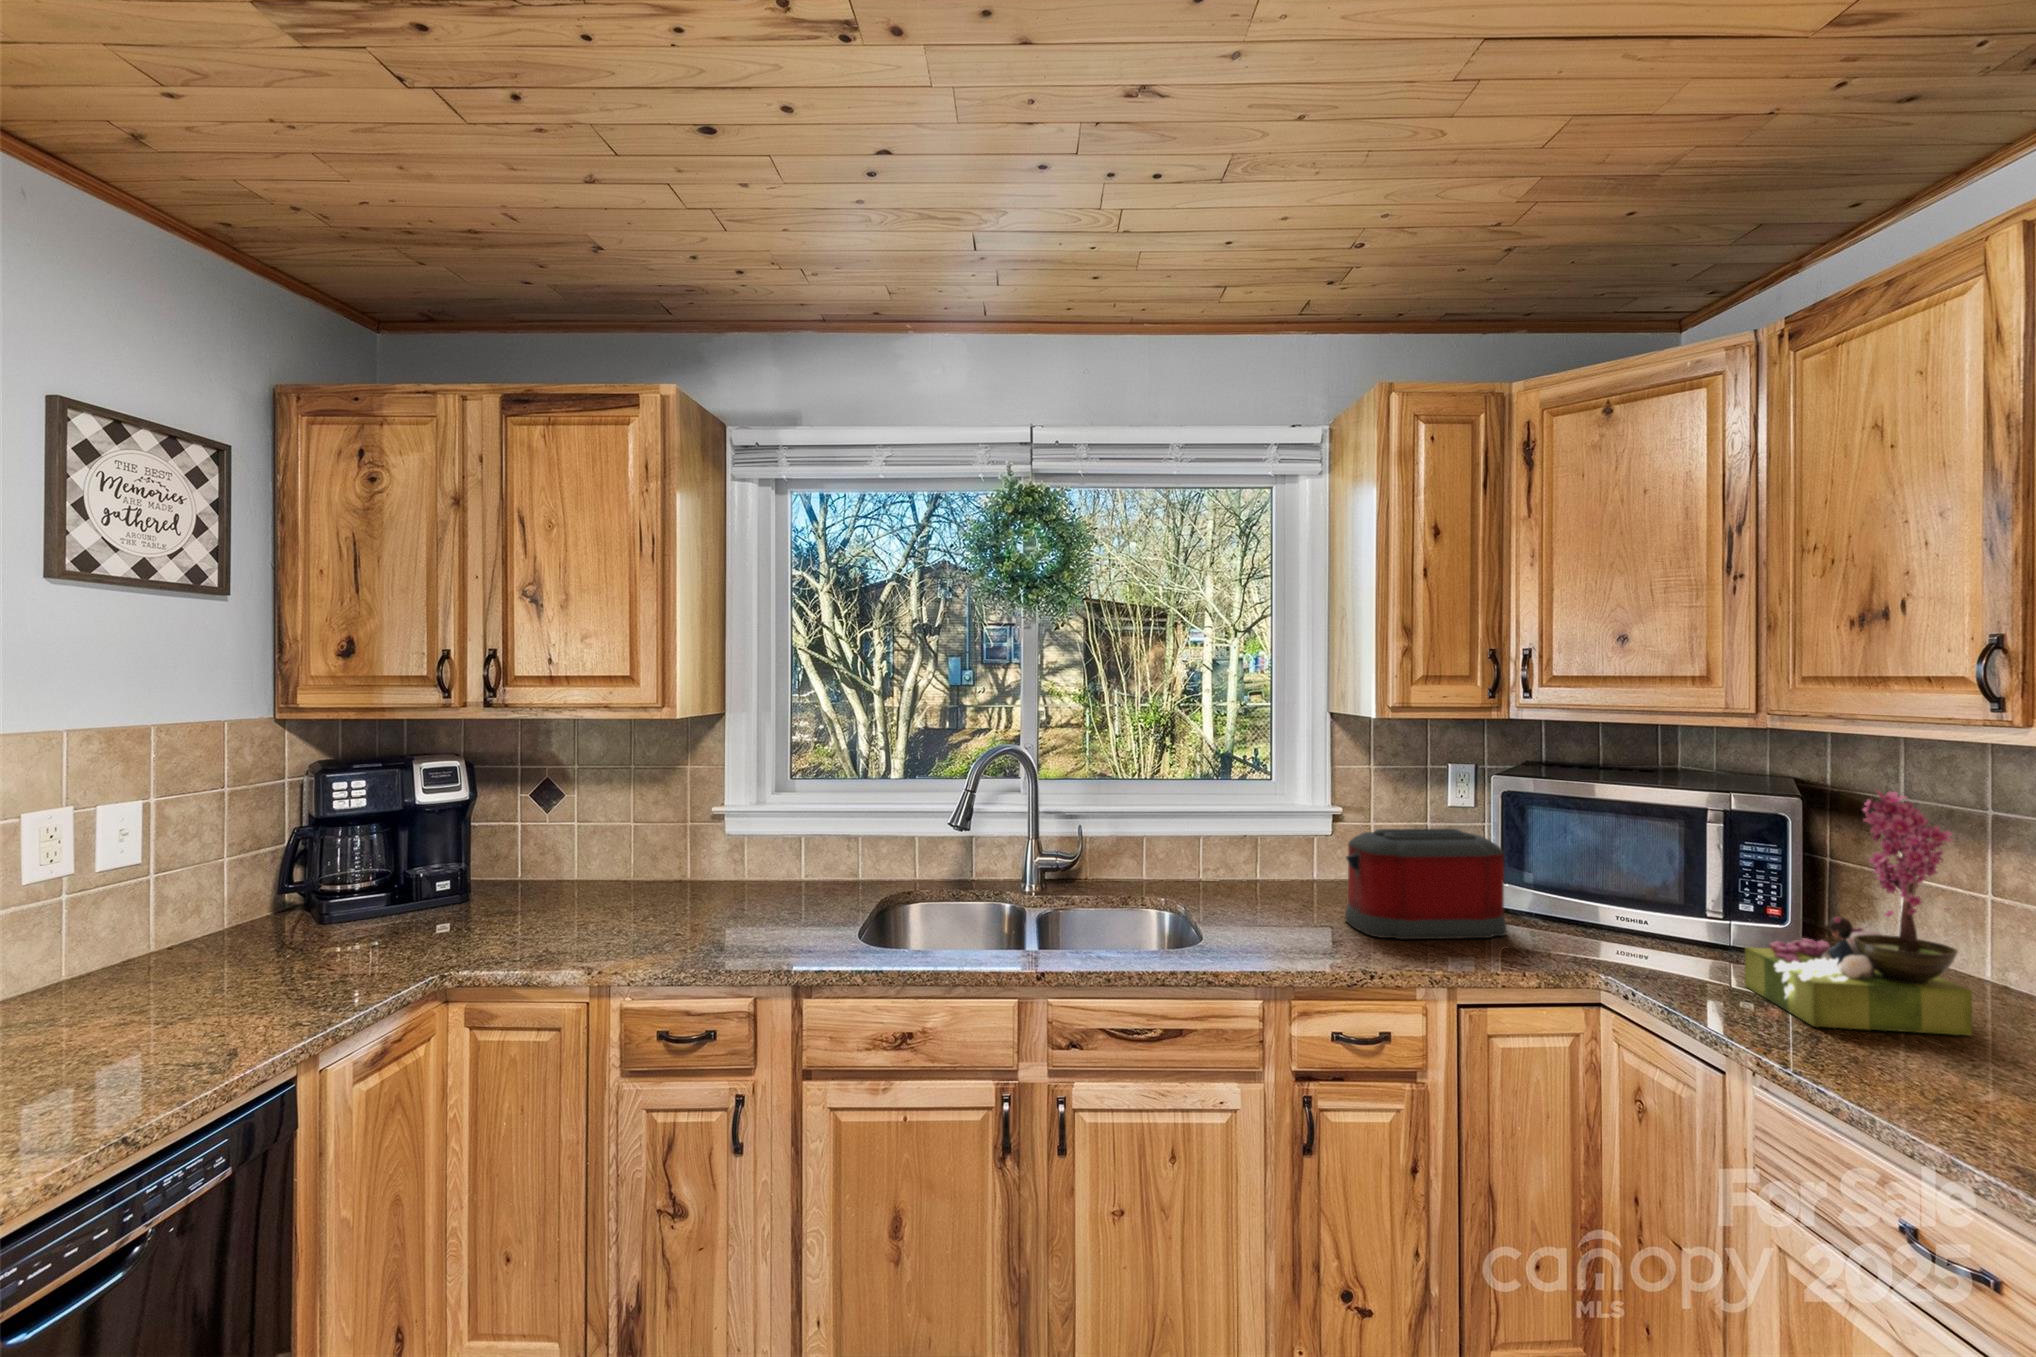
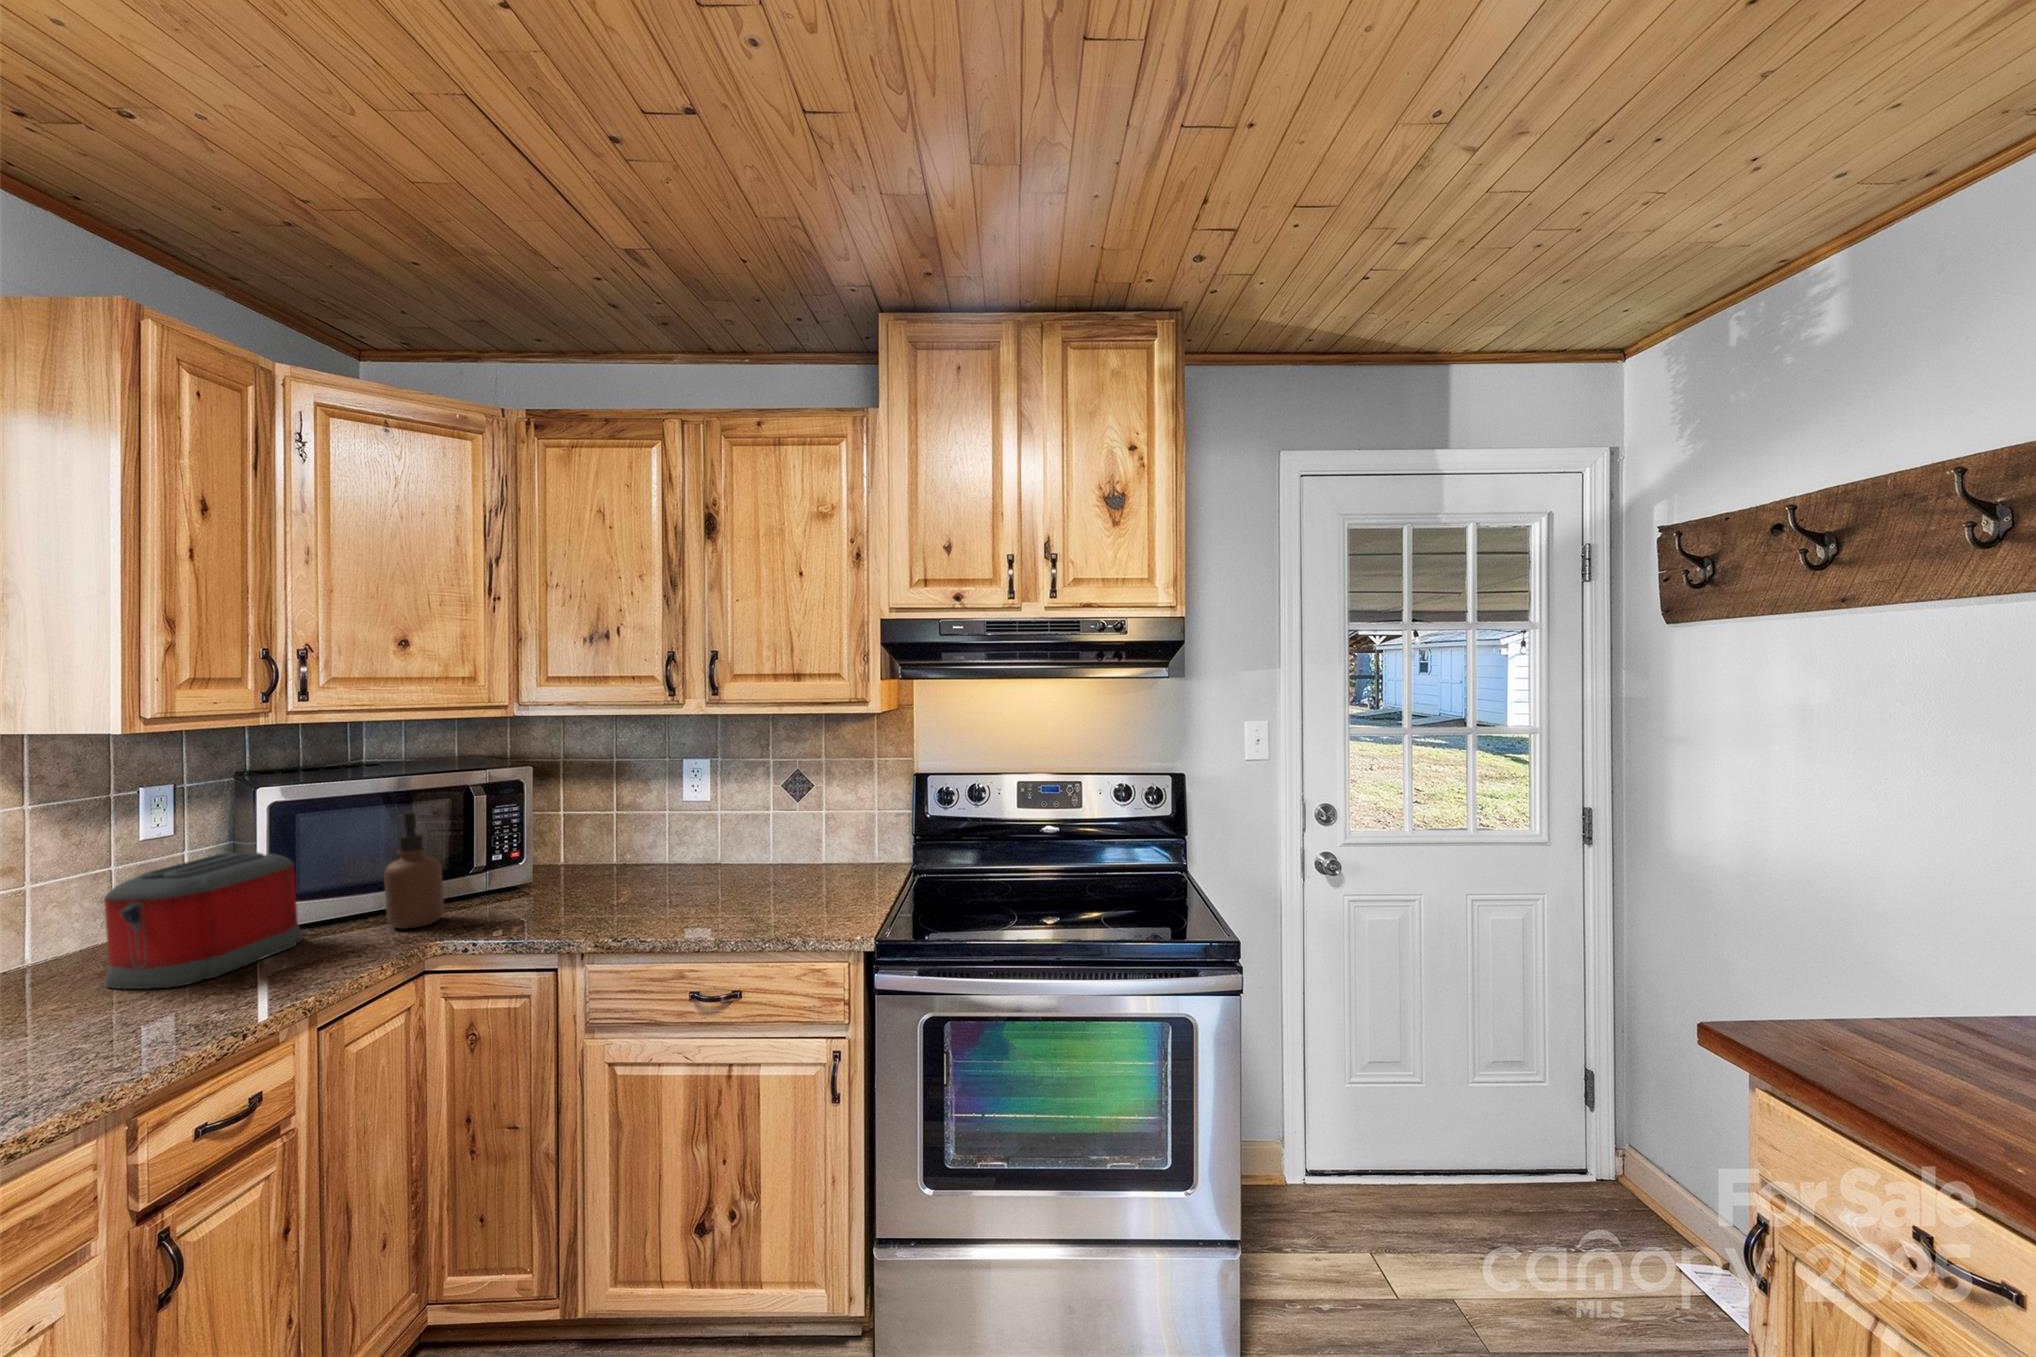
flower arrangement: present [1745,790,1972,1035] -> none [522,749,658,914]
soap dispenser: none [1580,824,1647,963] -> present [384,812,444,929]

